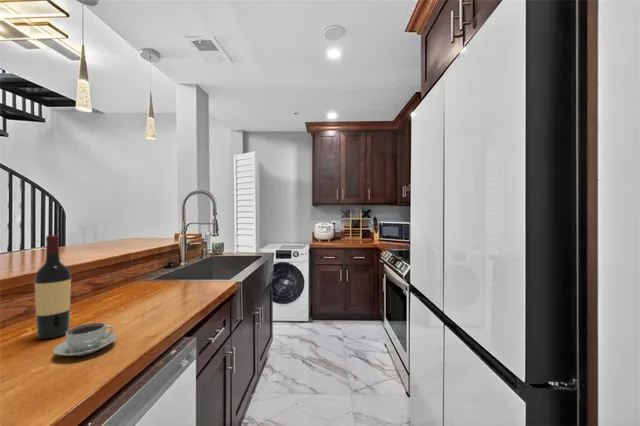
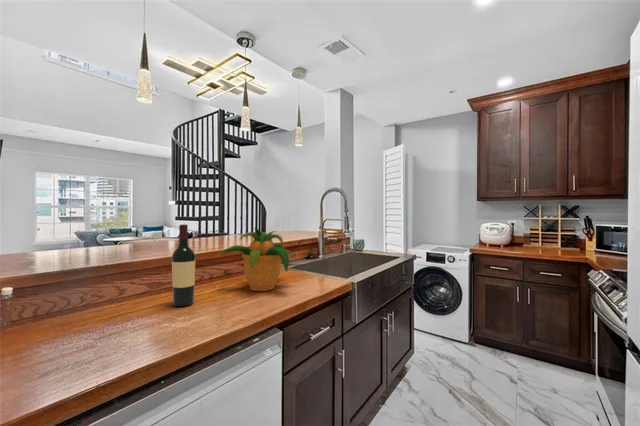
potted plant: none [87,235,185,305] -> present [220,228,292,291]
coffee cup: present [53,322,116,356] -> none [163,300,209,327]

